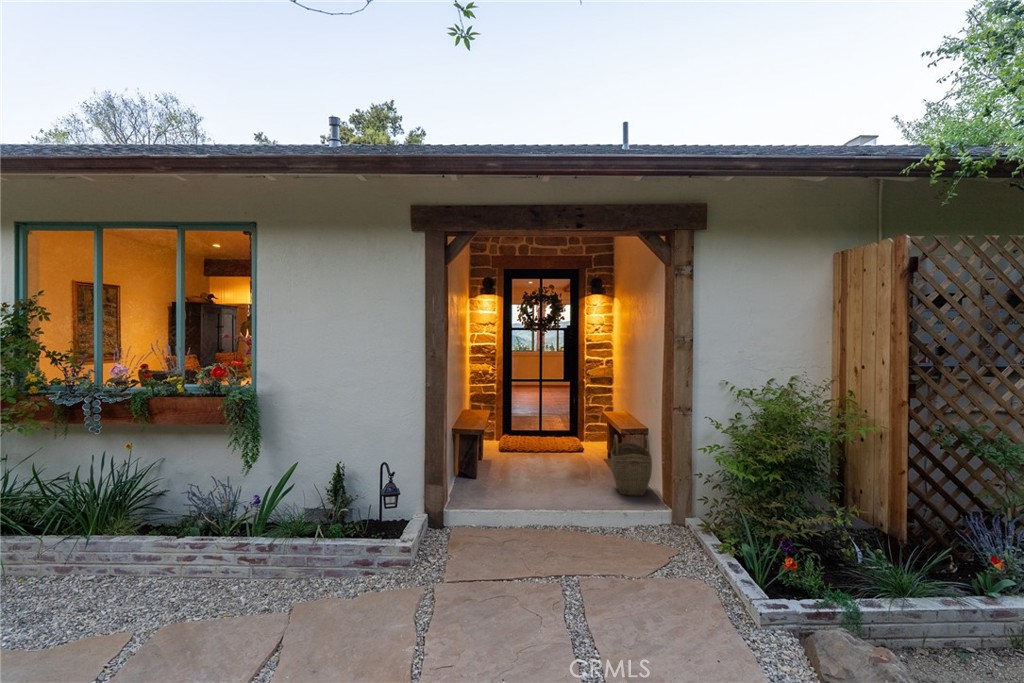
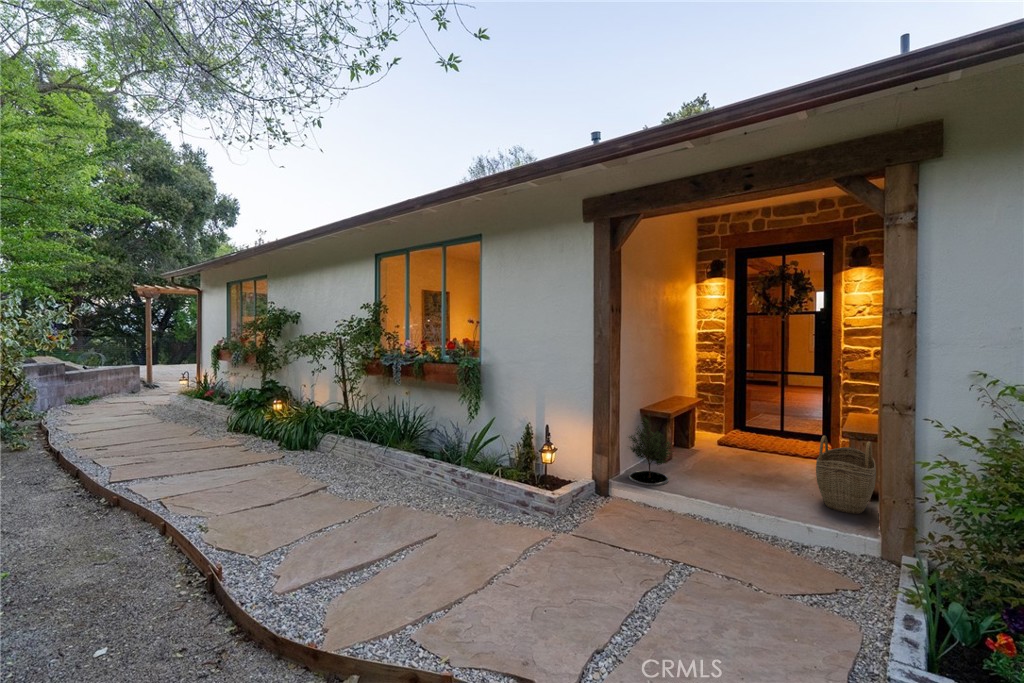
potted tree: none [452,431,502,509] -> present [629,416,674,486]

